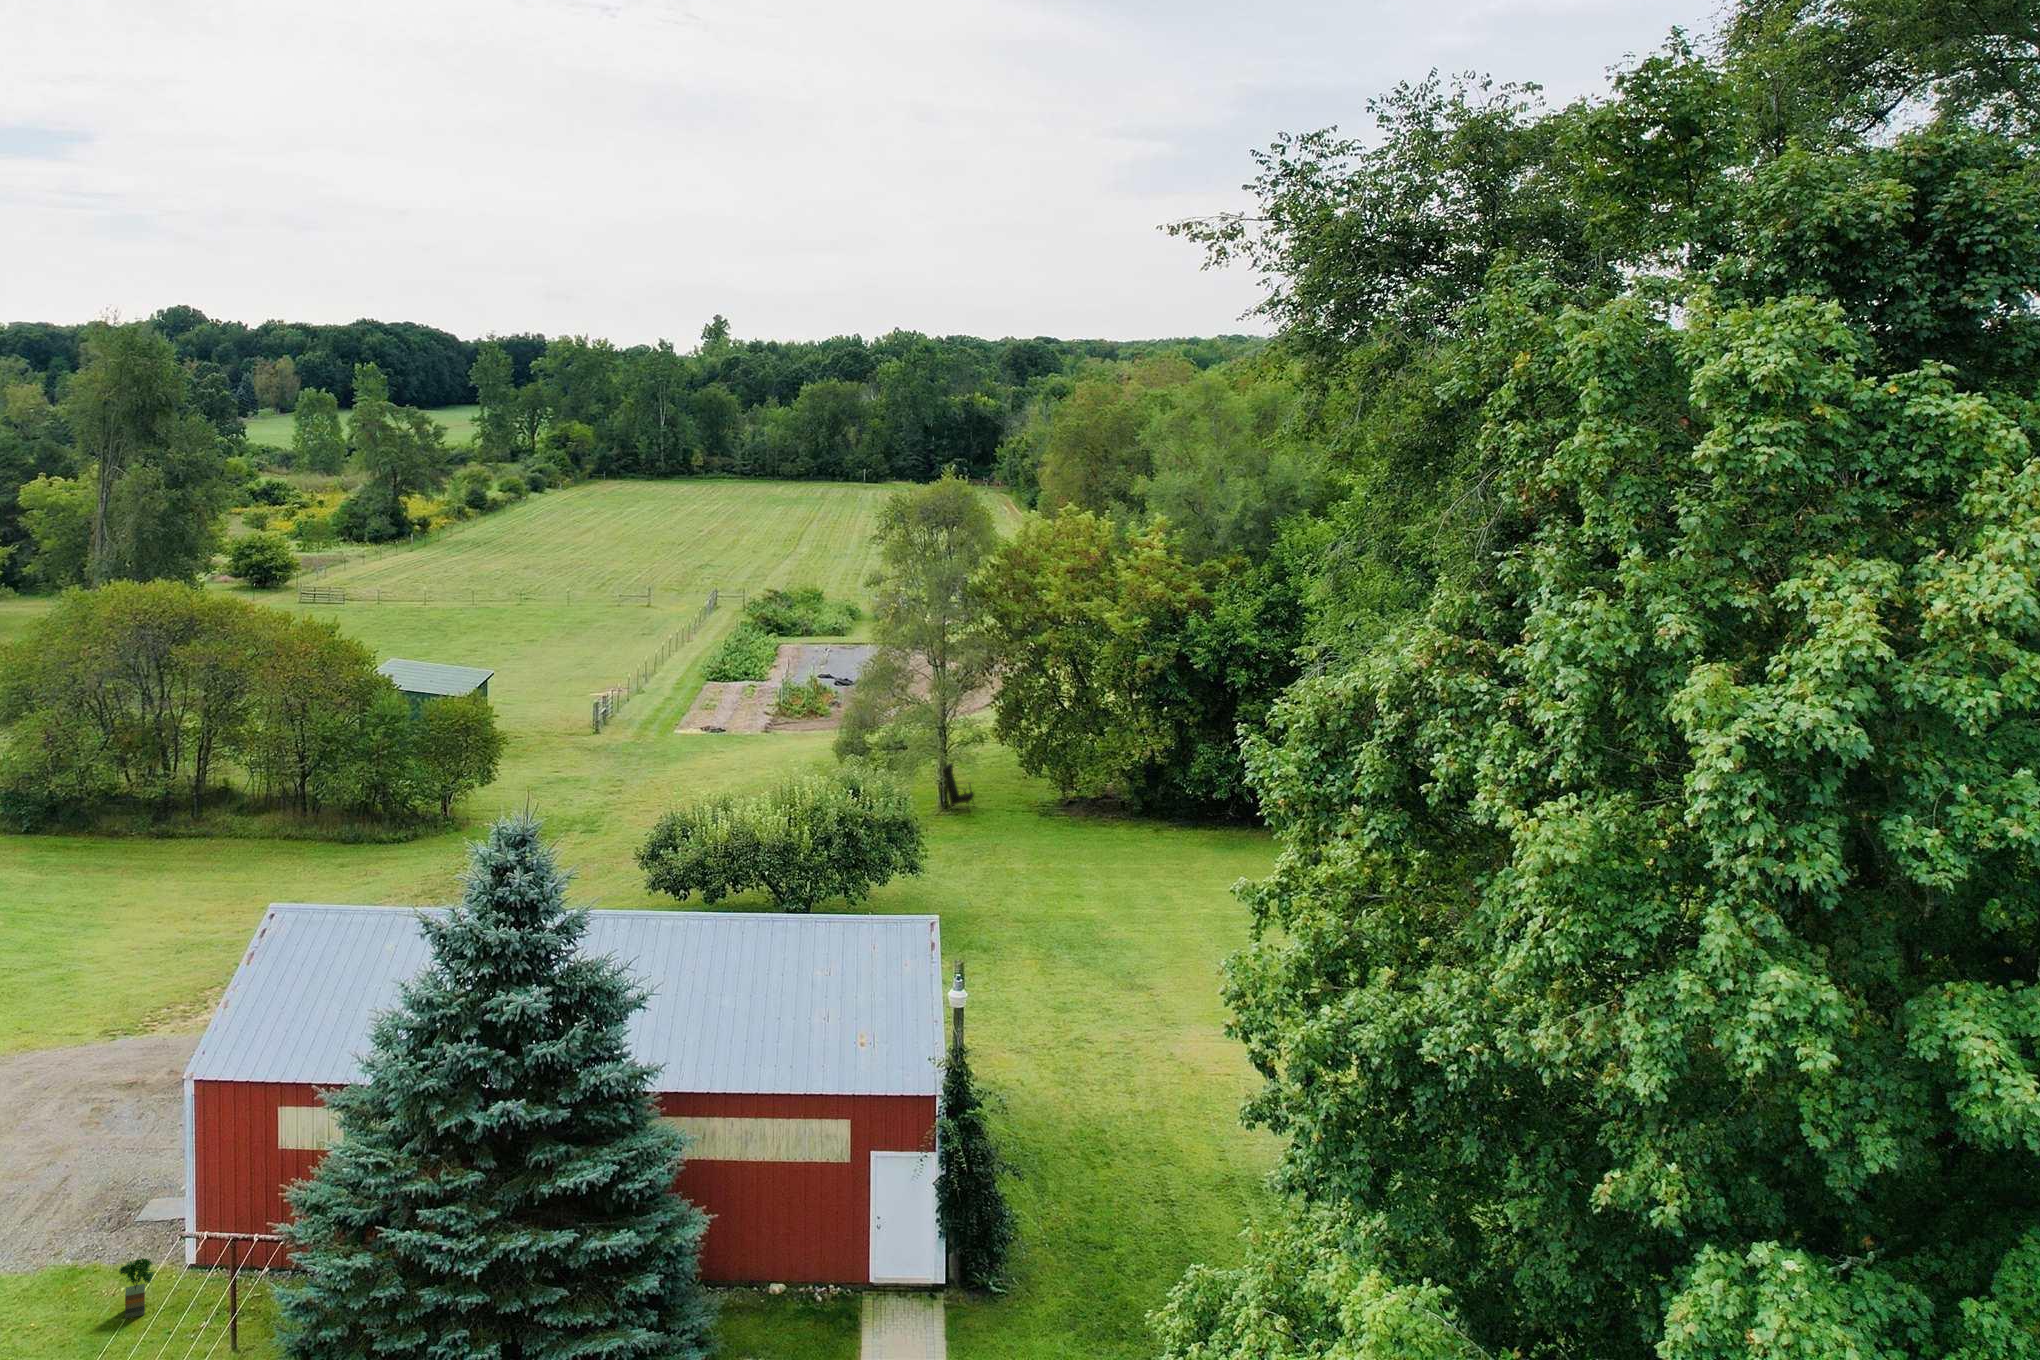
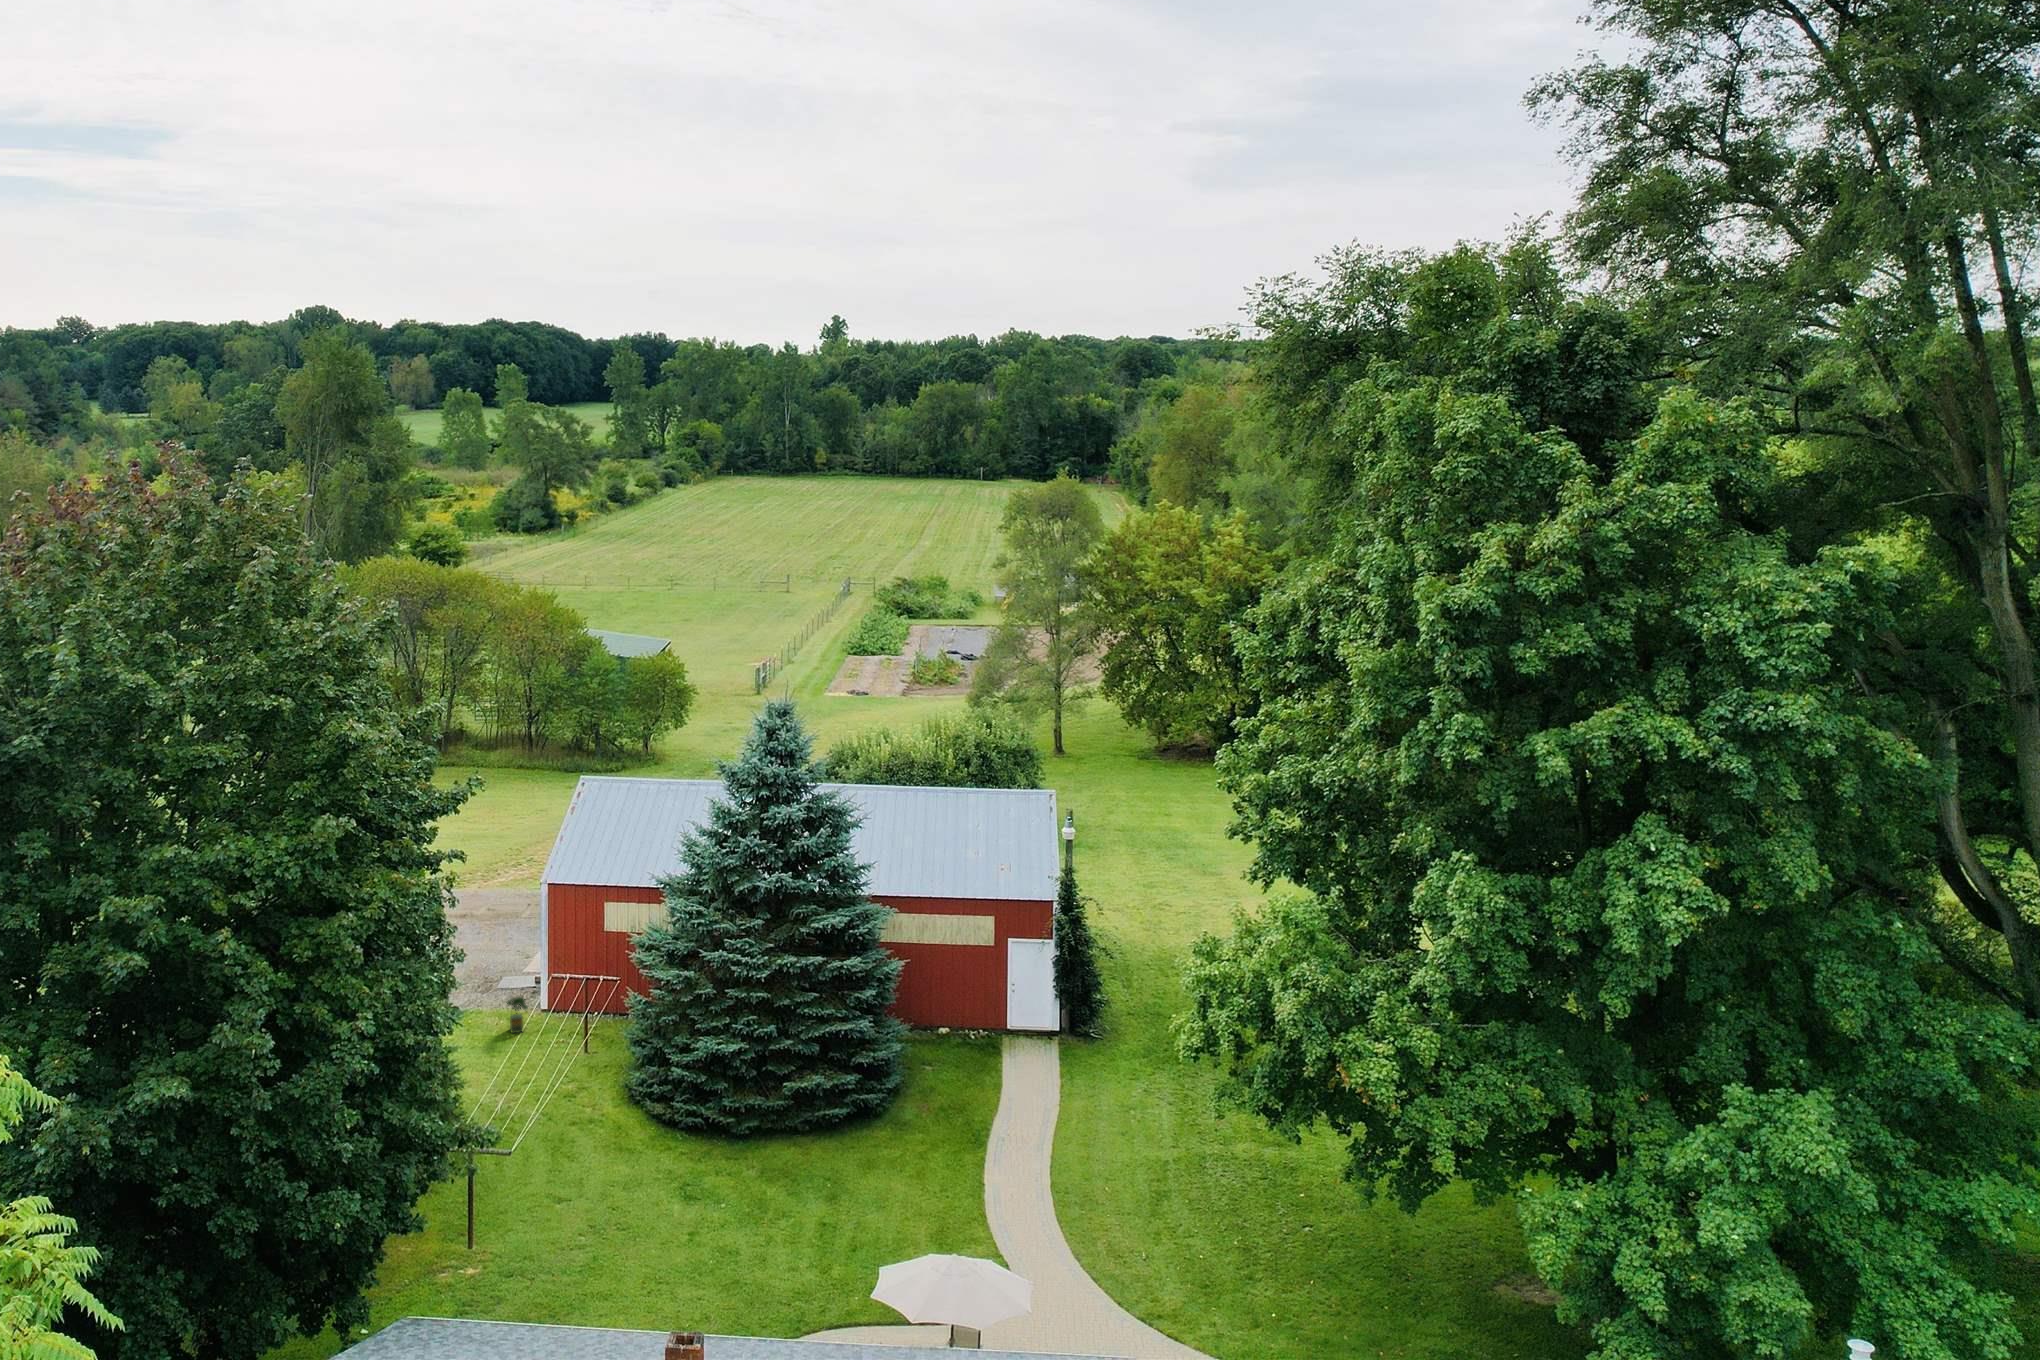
lounge chair: present [943,763,975,807] -> none [1057,714,1085,756]

